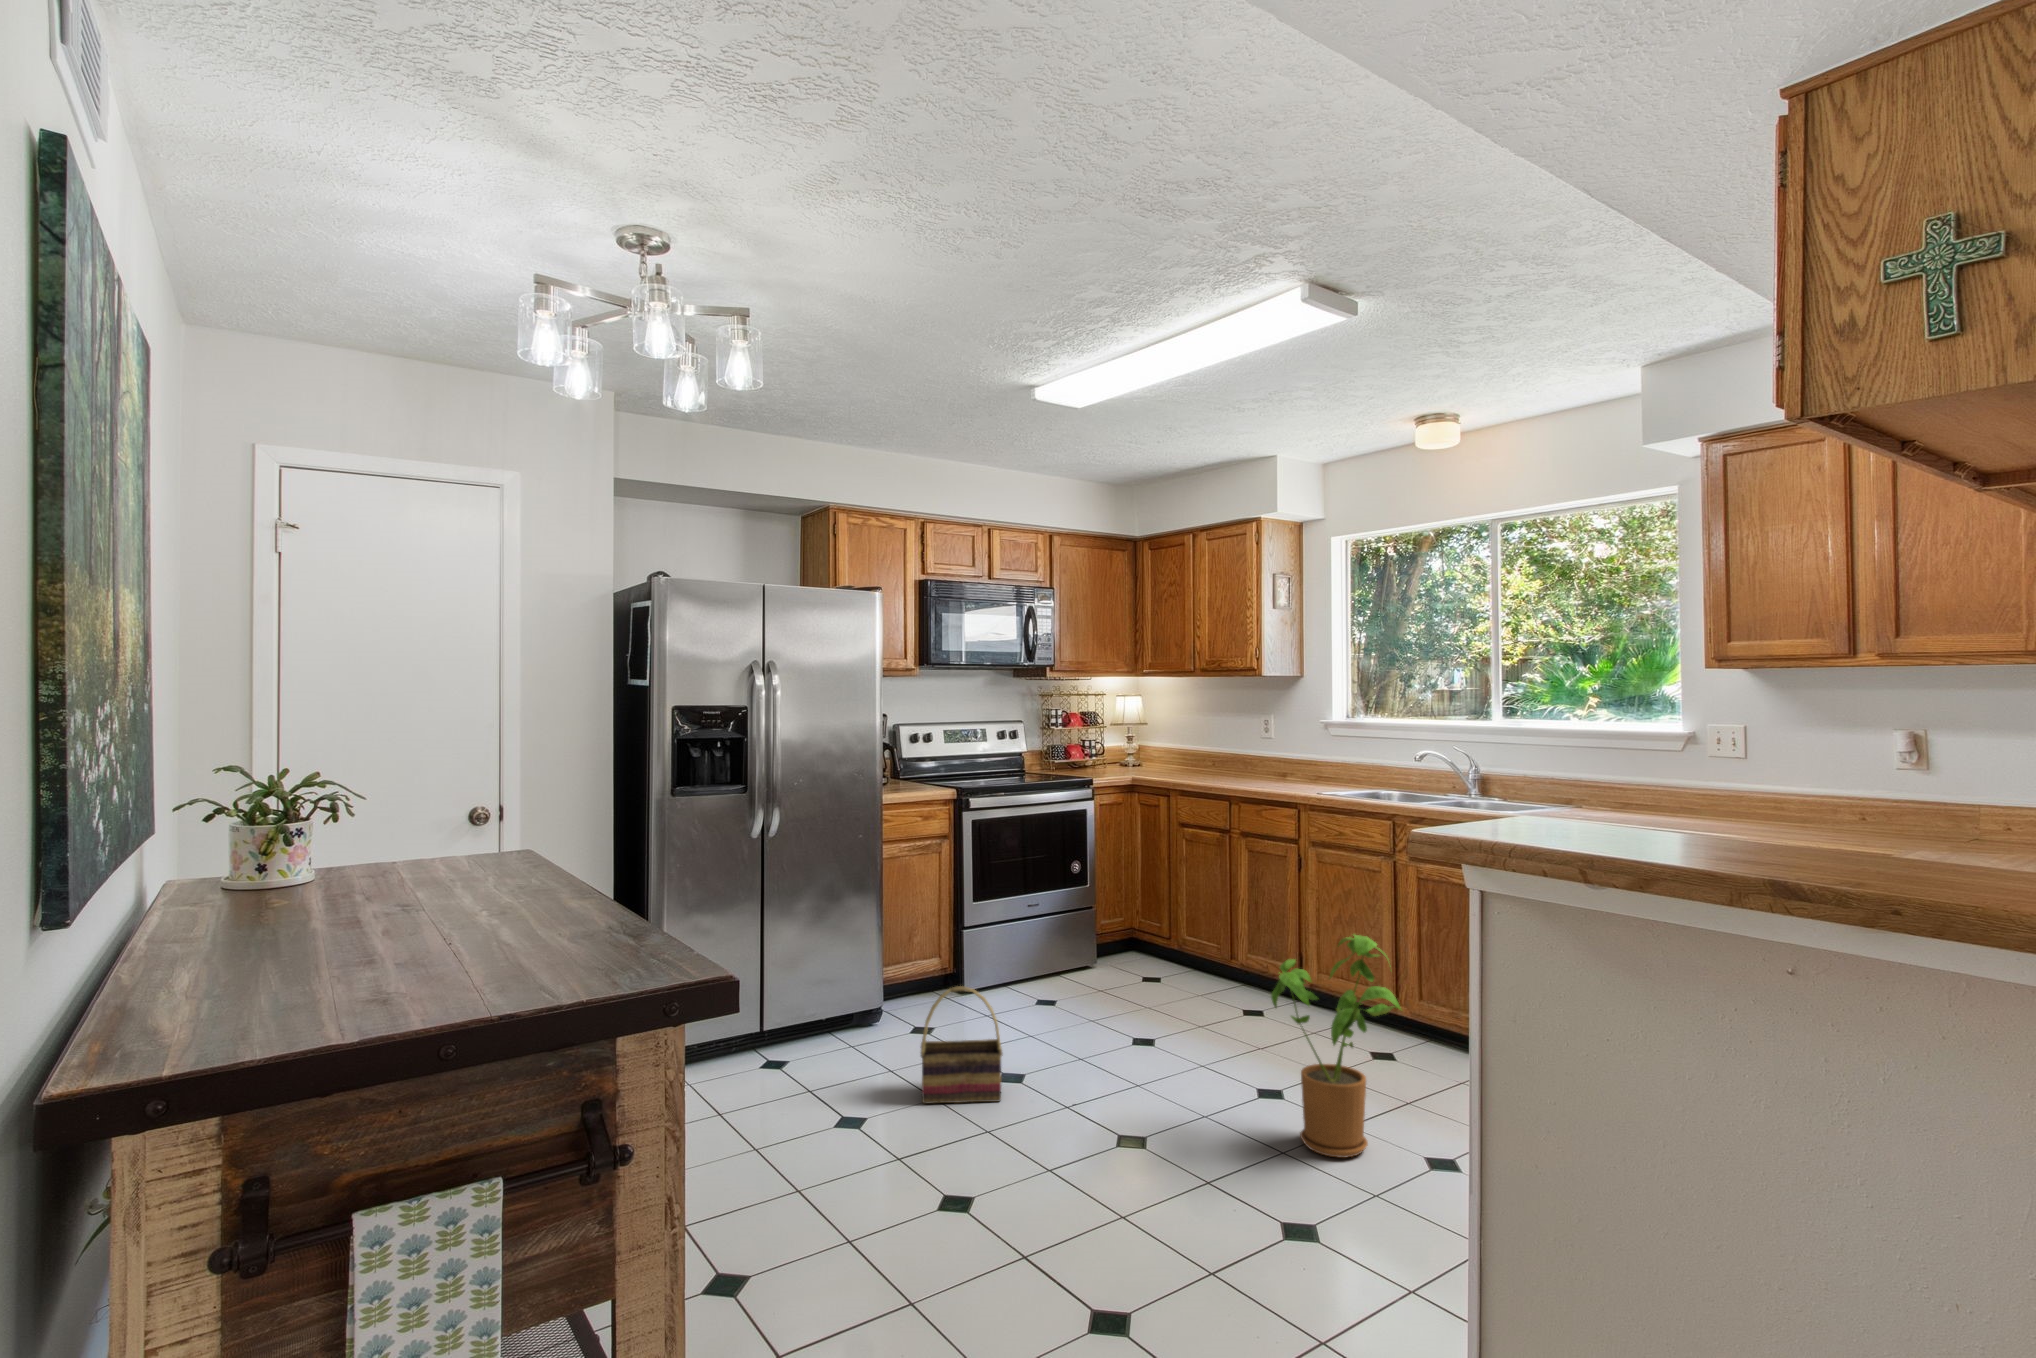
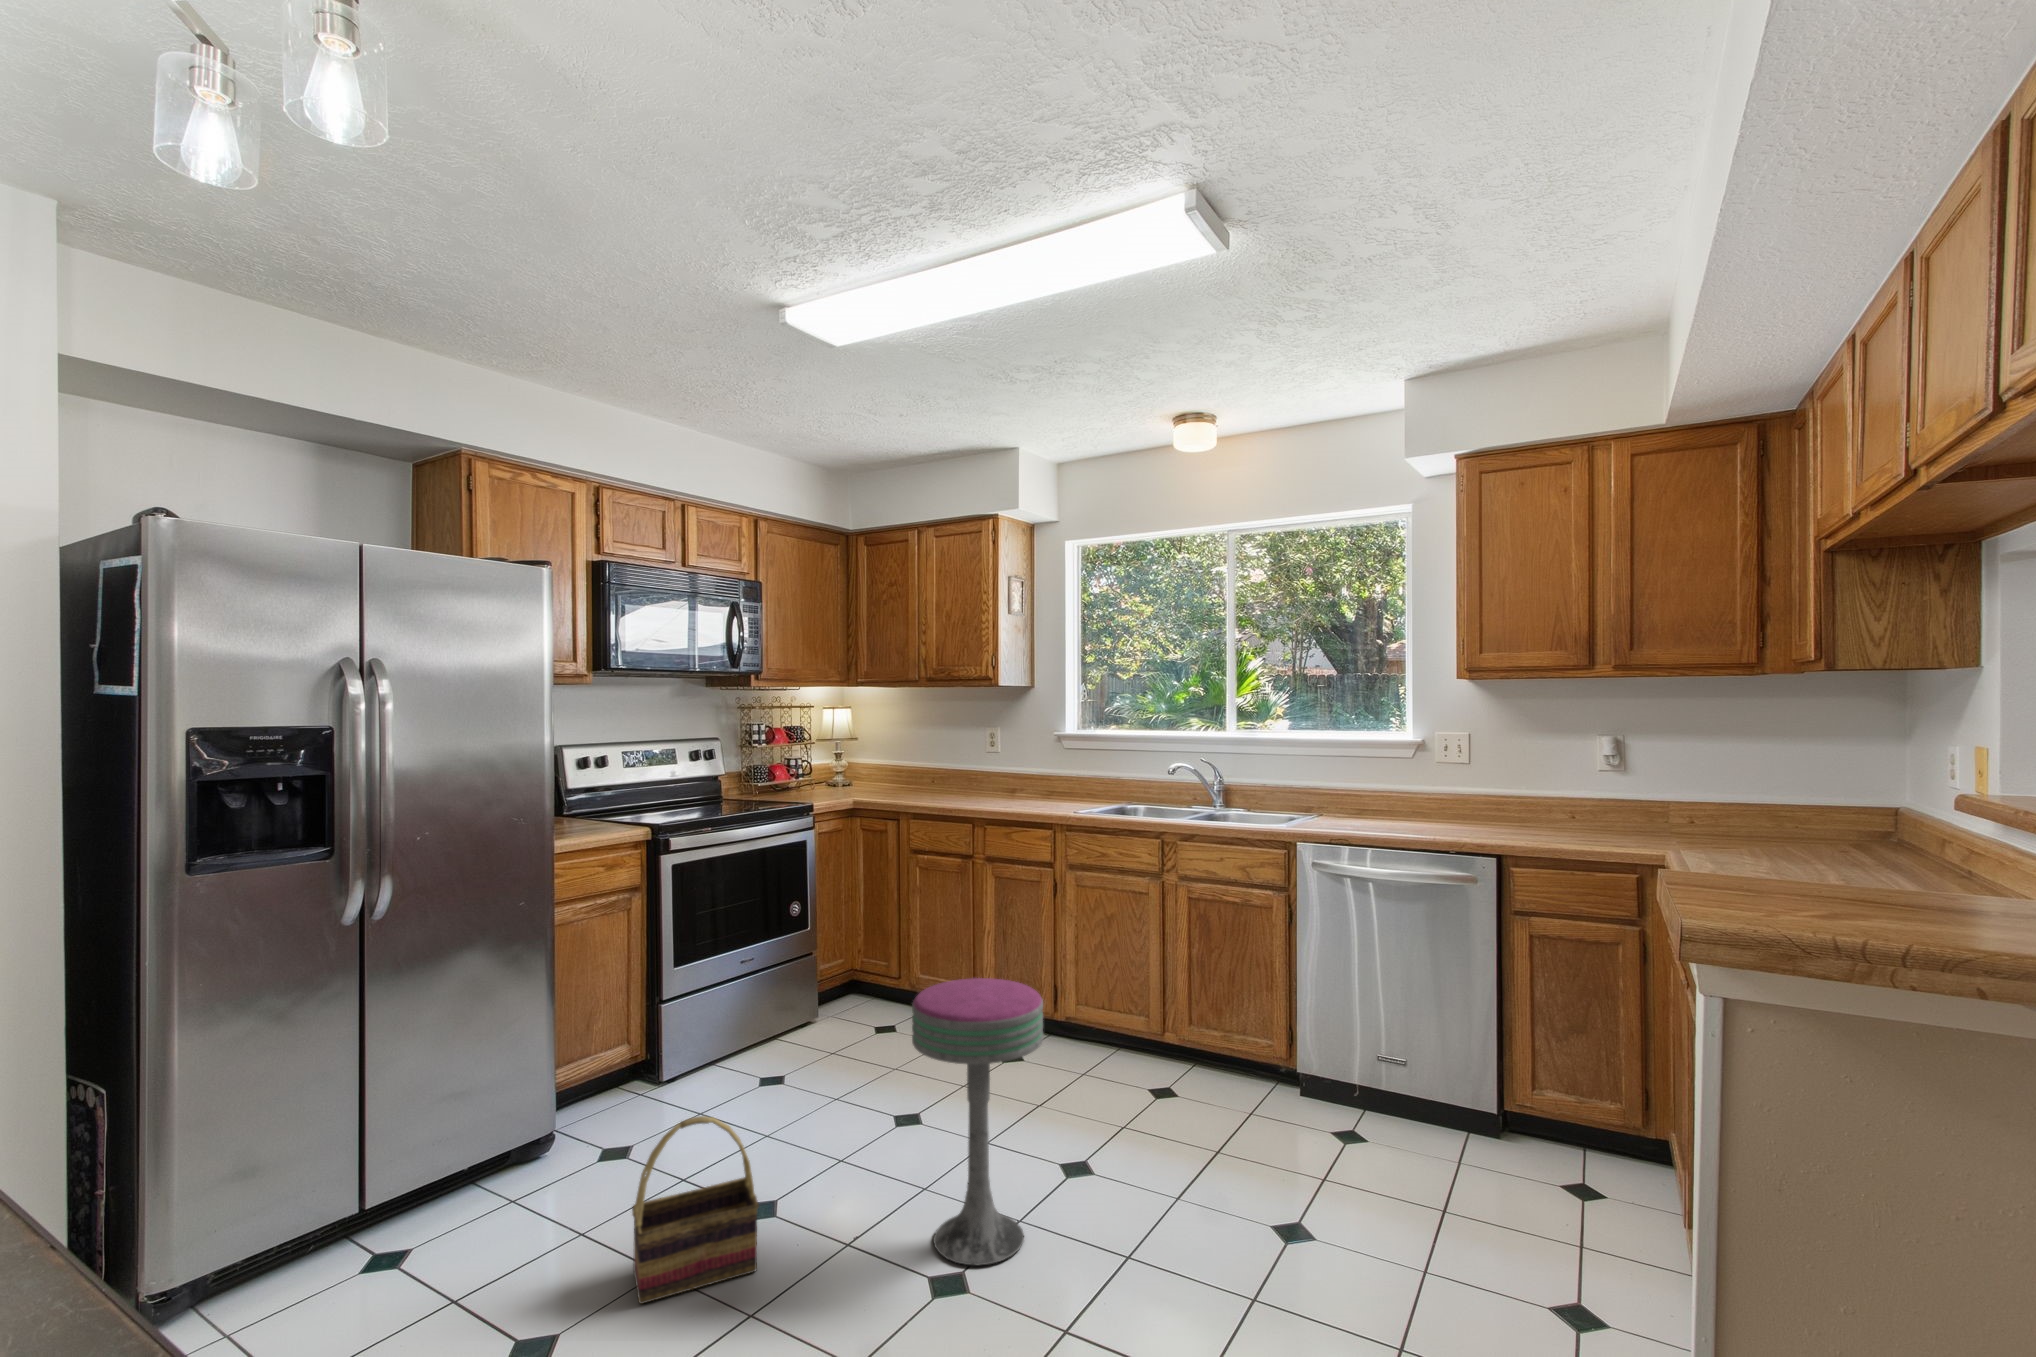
bar stool: none [1113,913,1217,1126] -> present [912,978,1043,1265]
house plant: present [1271,935,1401,1158] -> none [1116,988,1283,1269]

